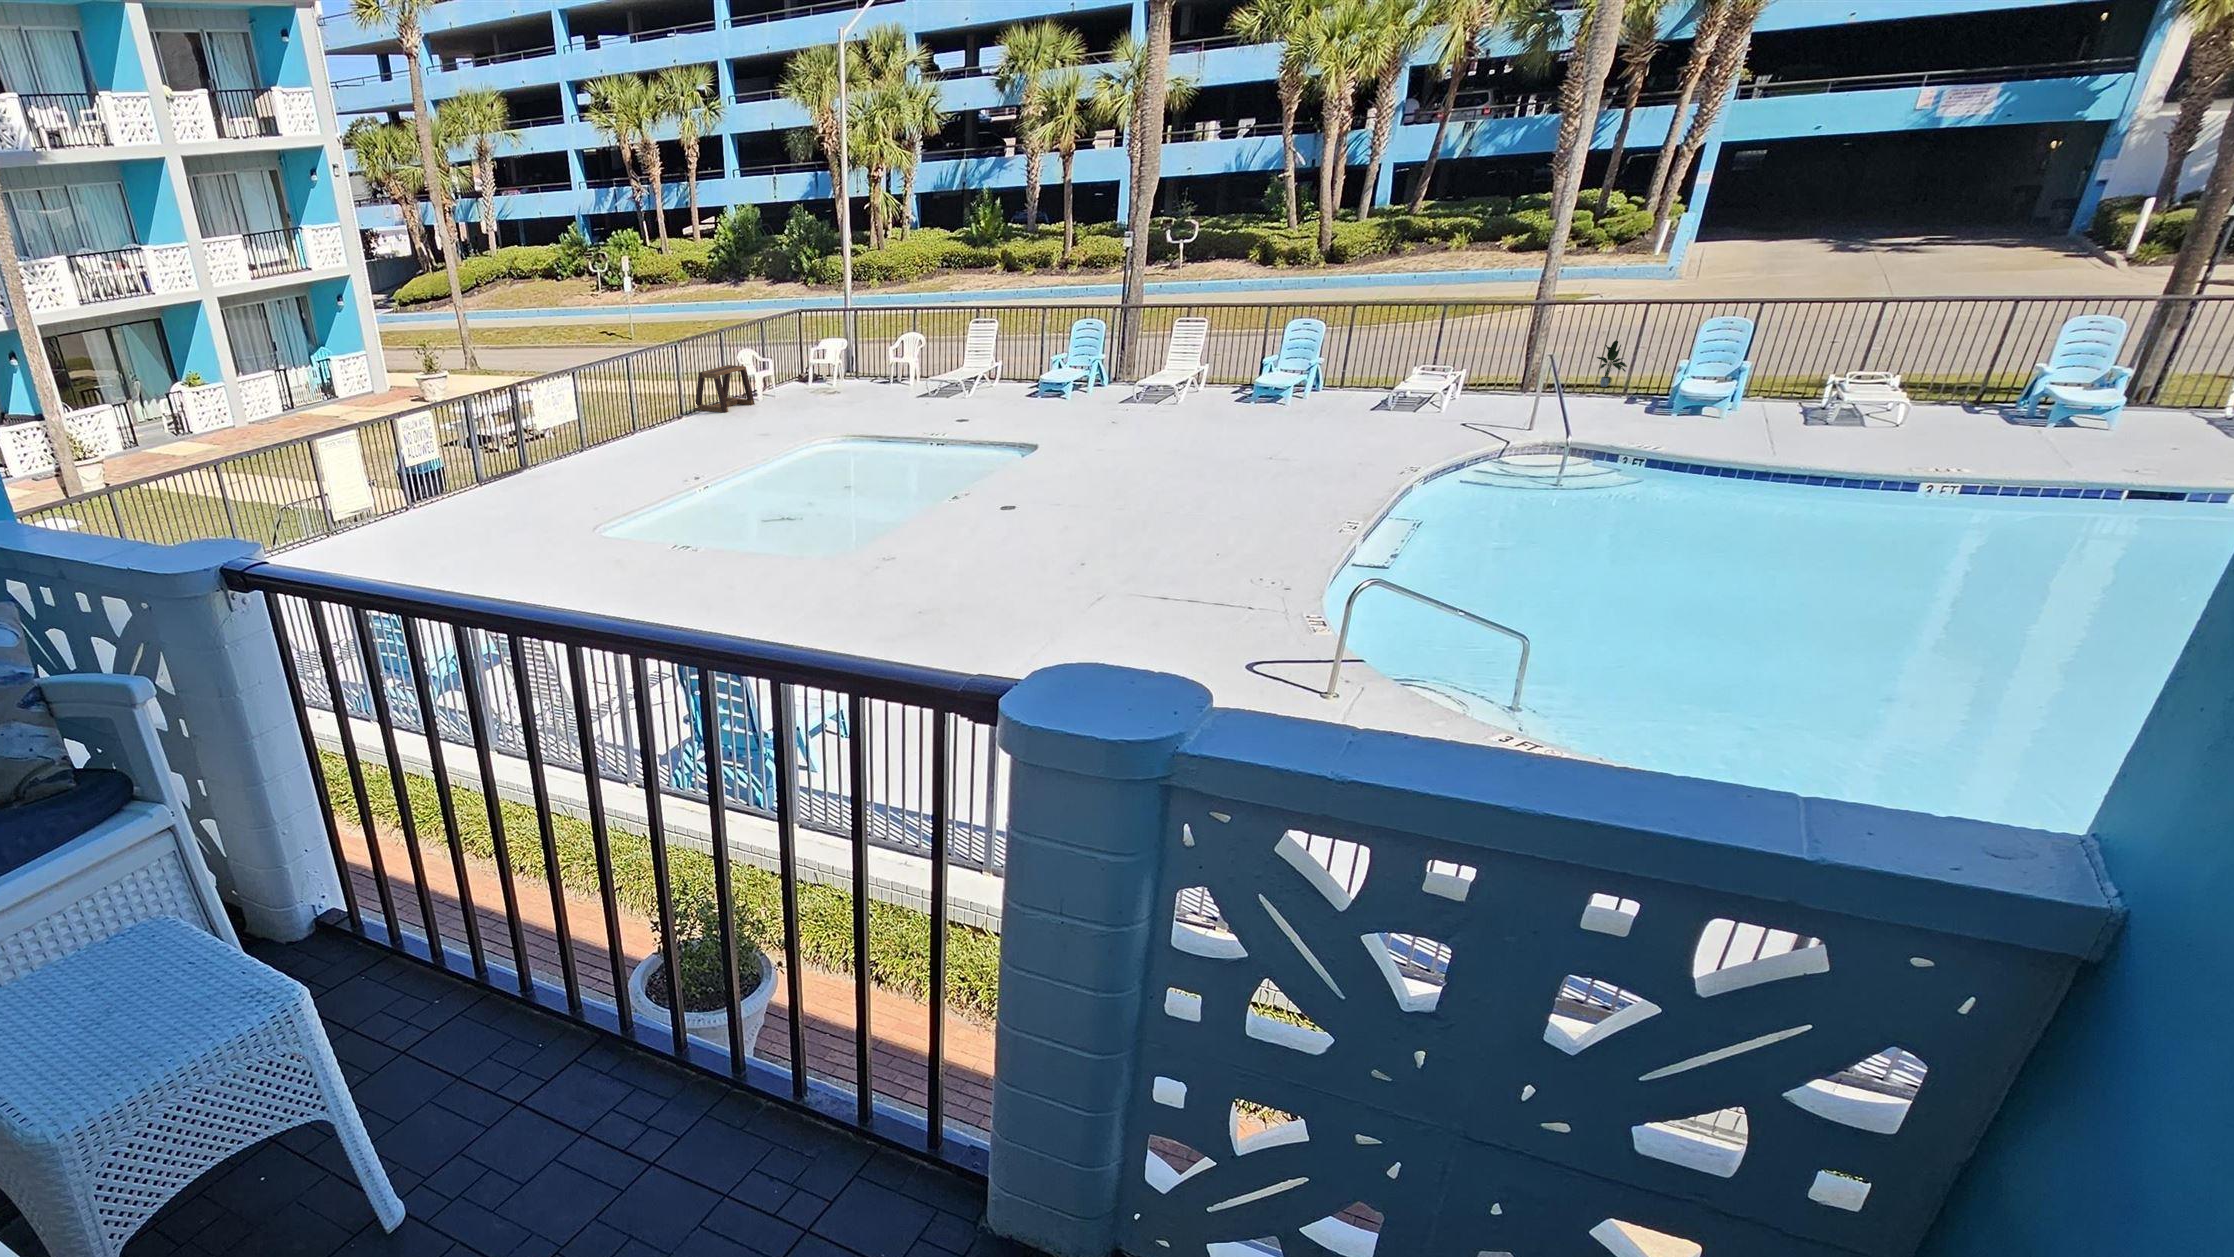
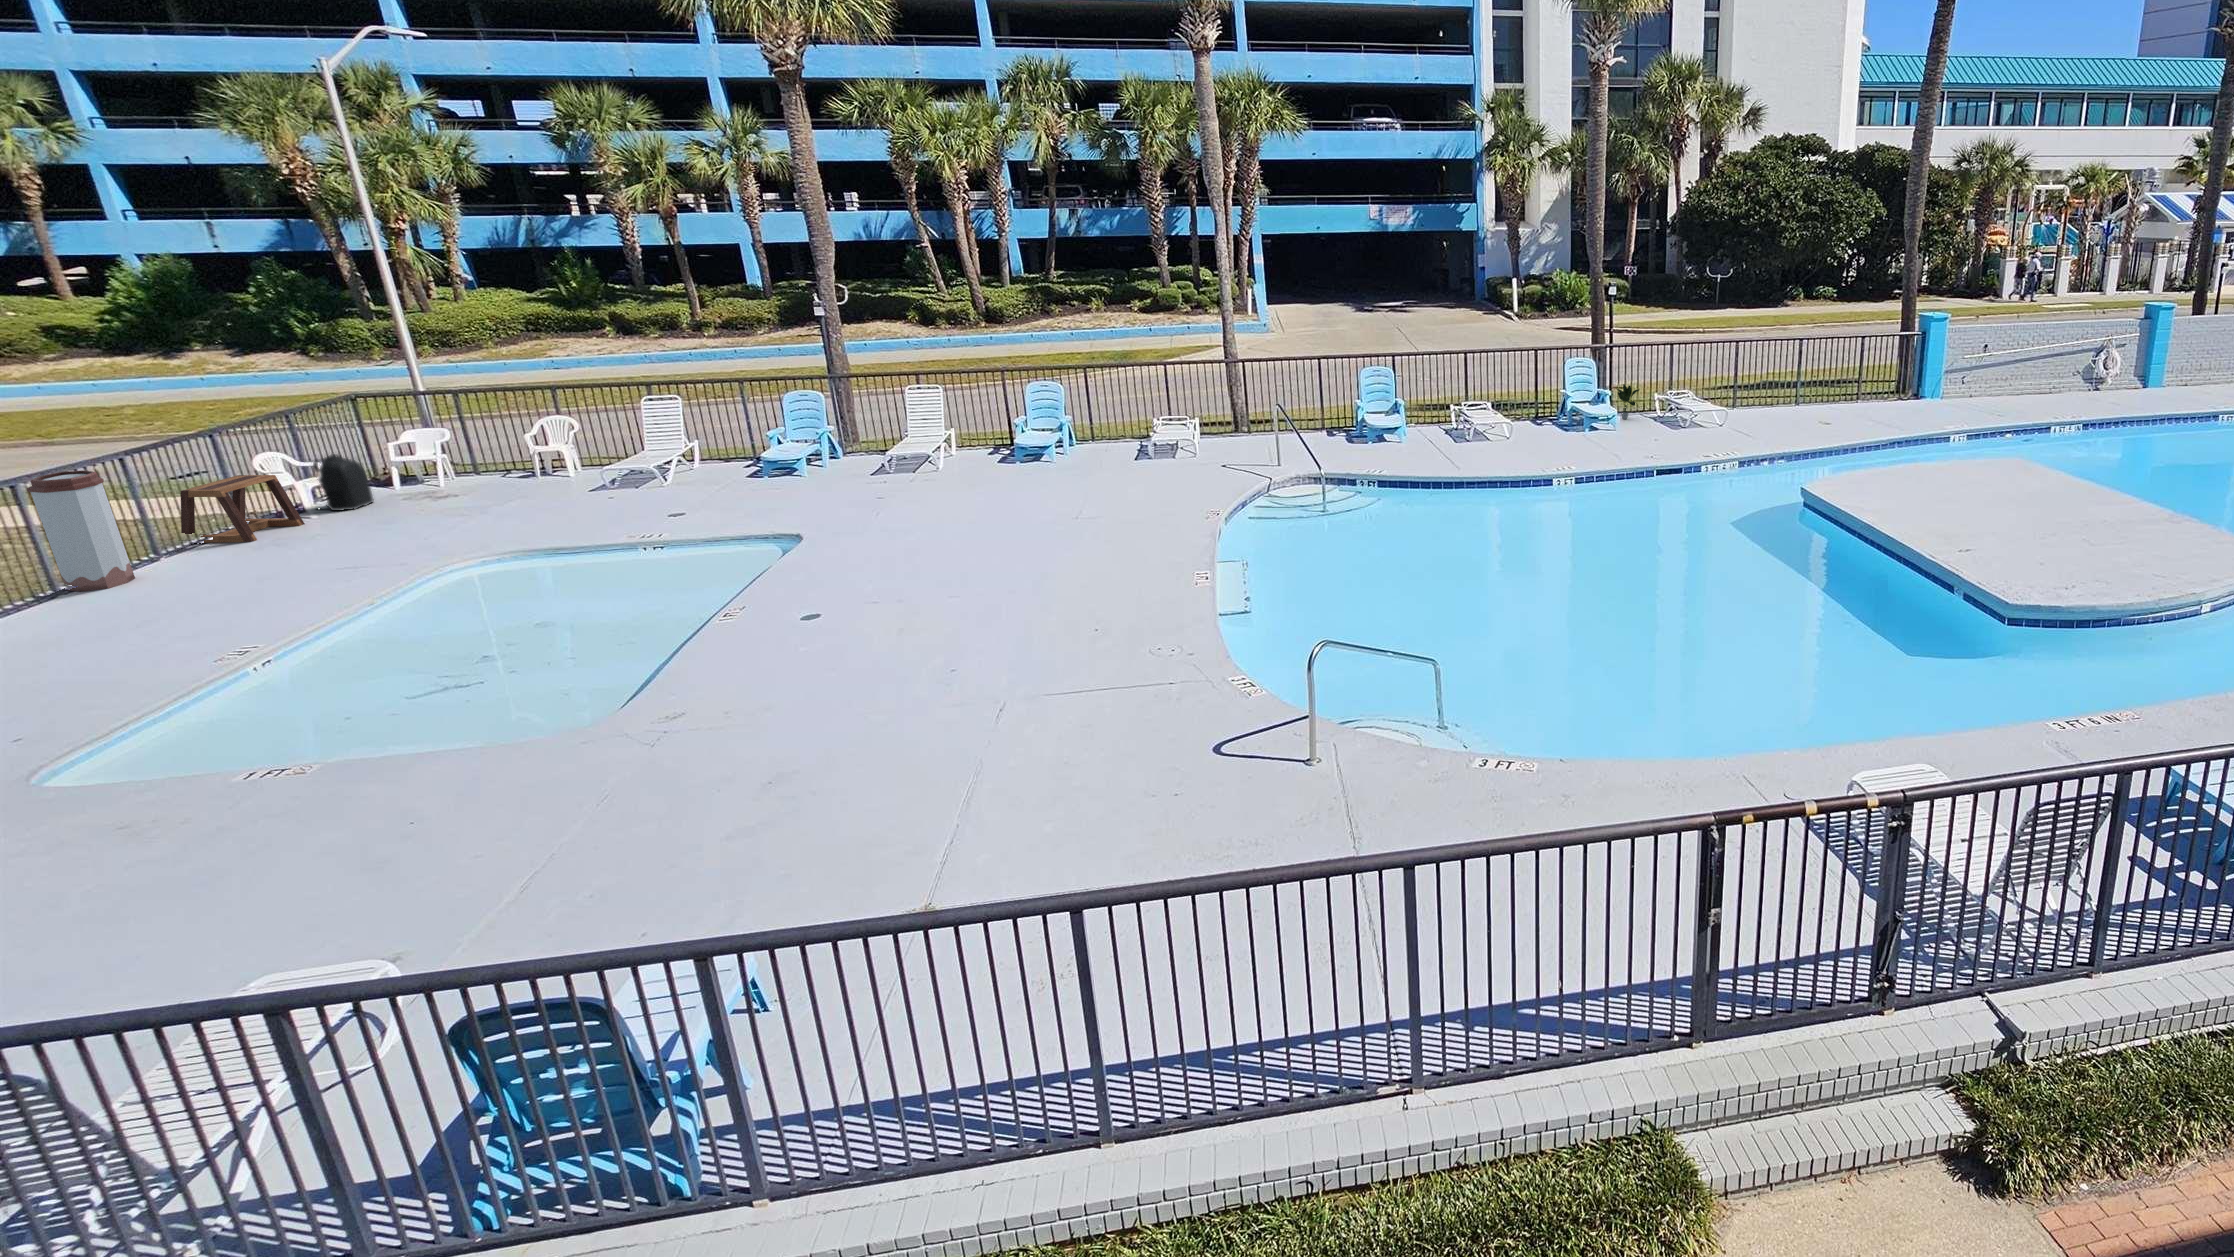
potted plant: present [1597,341,1627,387] -> present [1617,384,1639,419]
trash can: none [630,352,668,433] -> present [27,470,135,591]
backpack: none [765,354,795,398] -> present [313,454,374,511]

